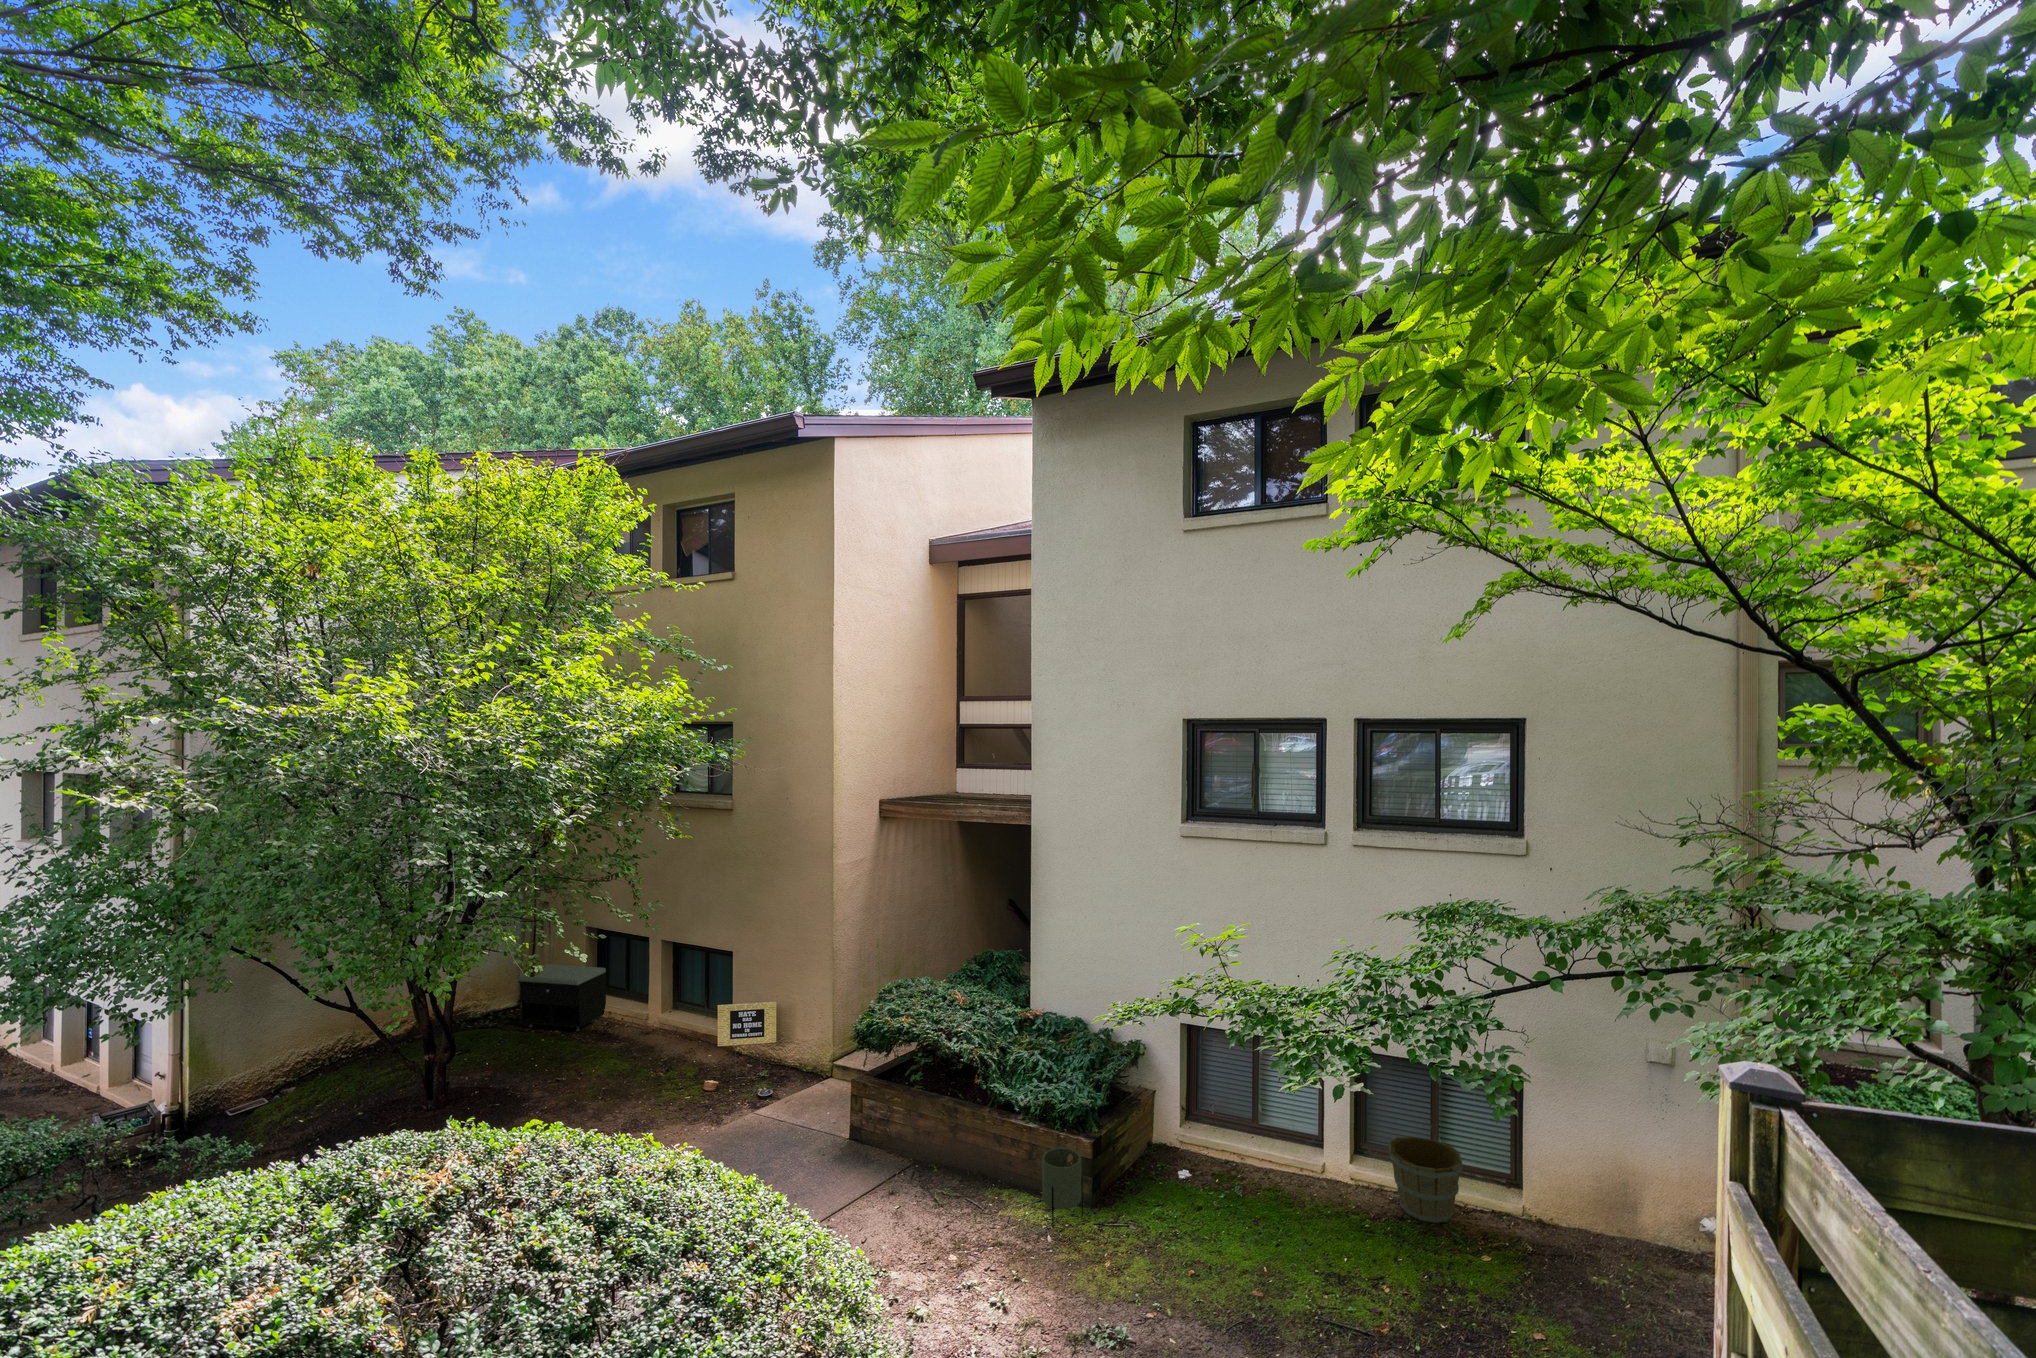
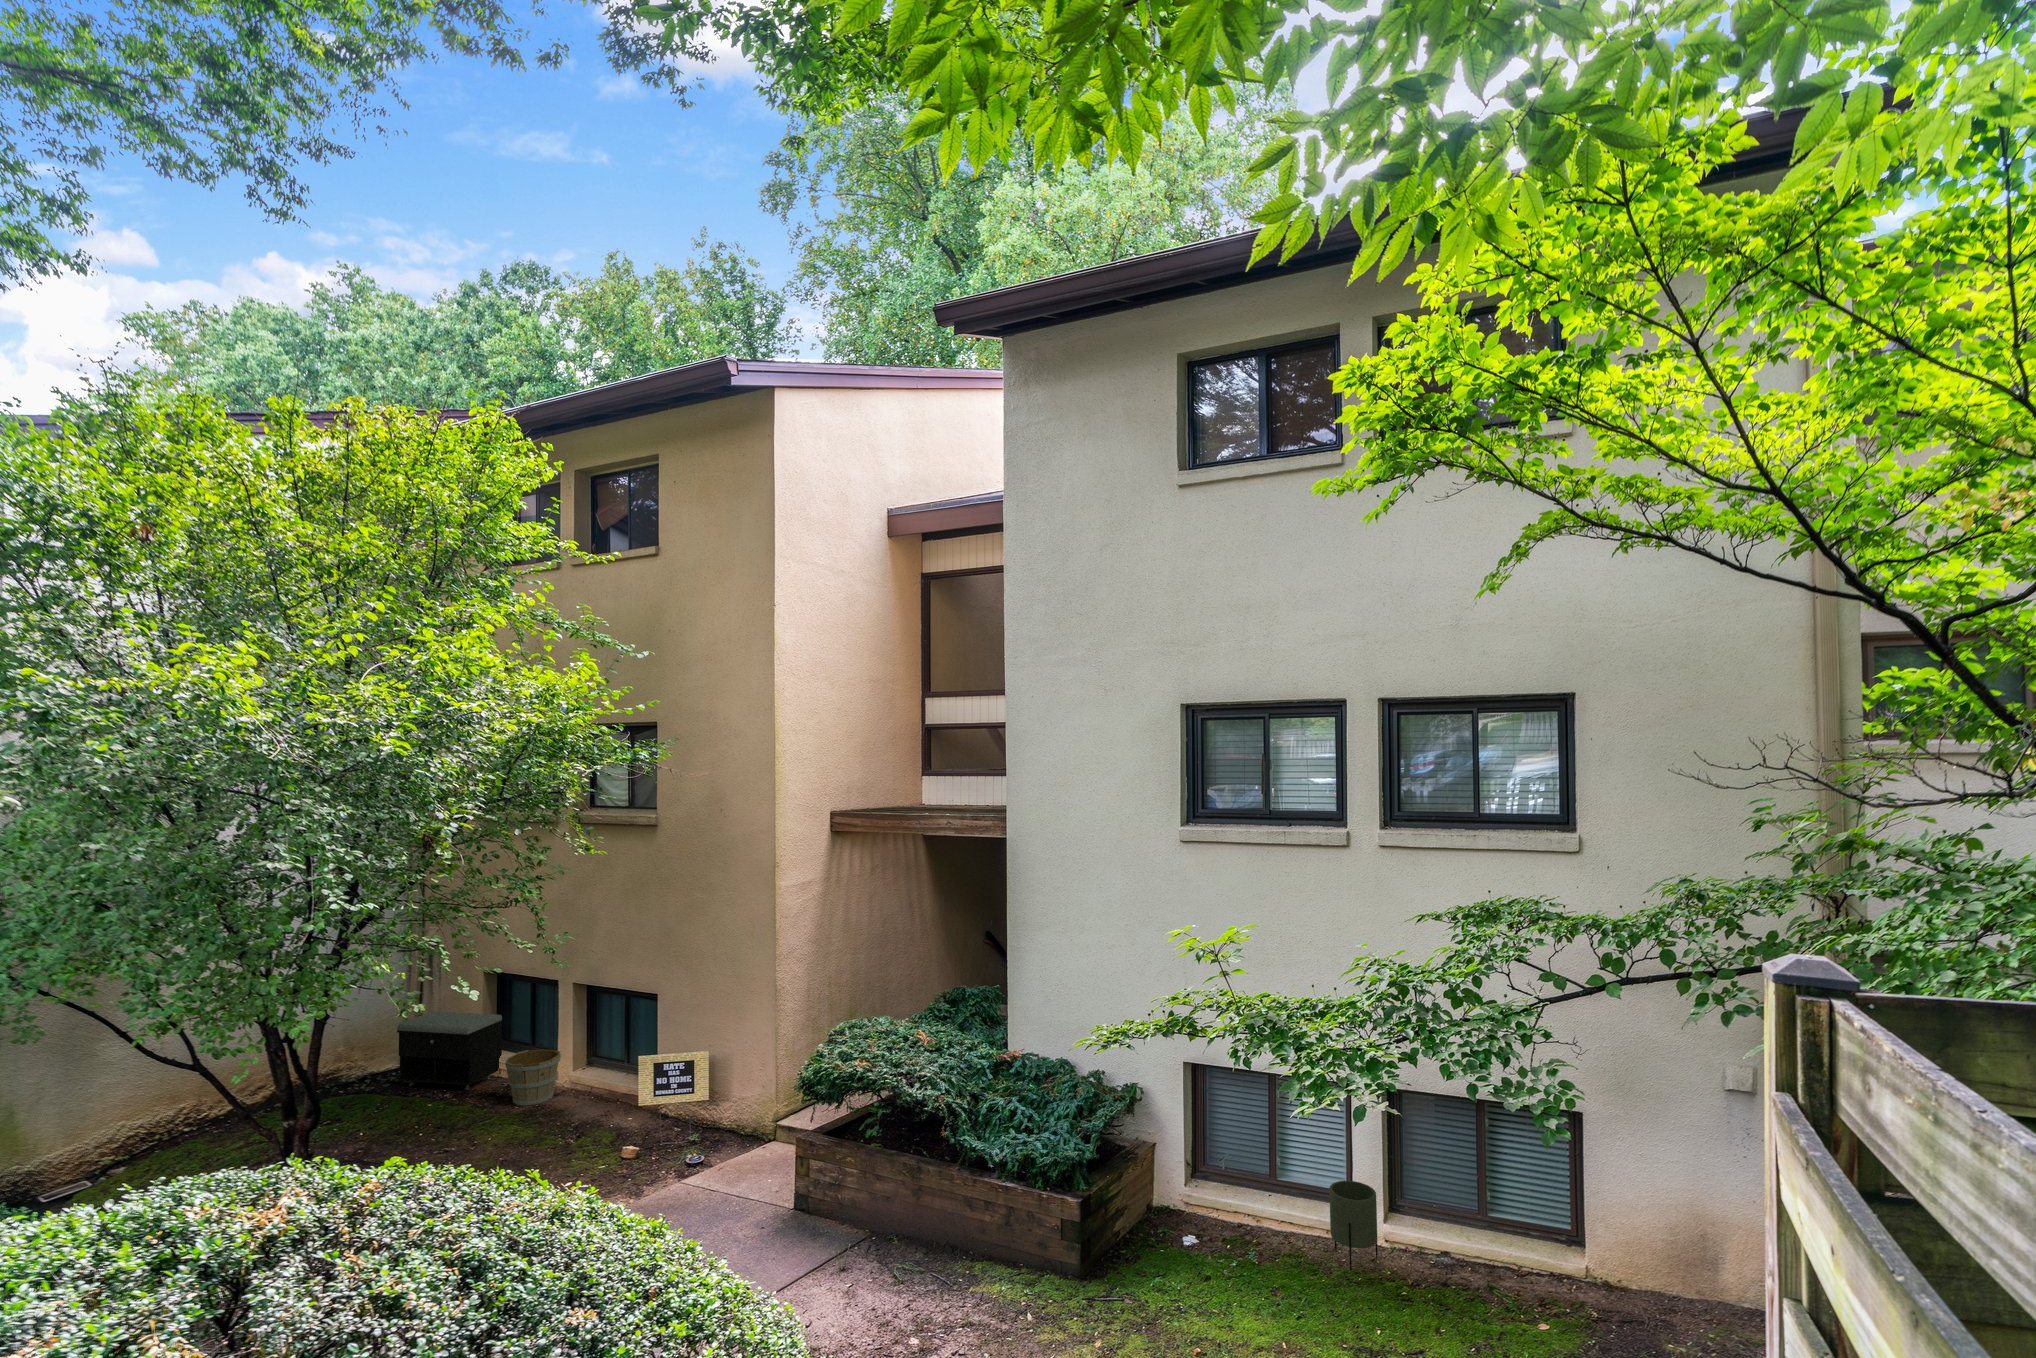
wooden bucket: present [1389,1136,1463,1223] -> present [505,1050,561,1106]
planter: present [1042,1148,1083,1228] -> present [1329,1181,1378,1271]

